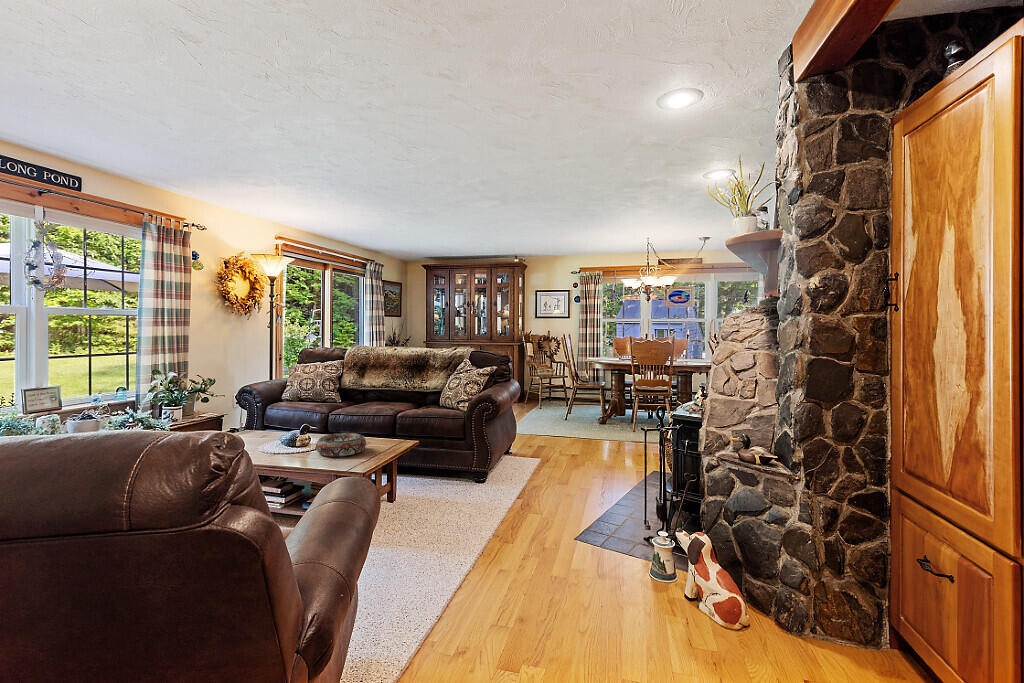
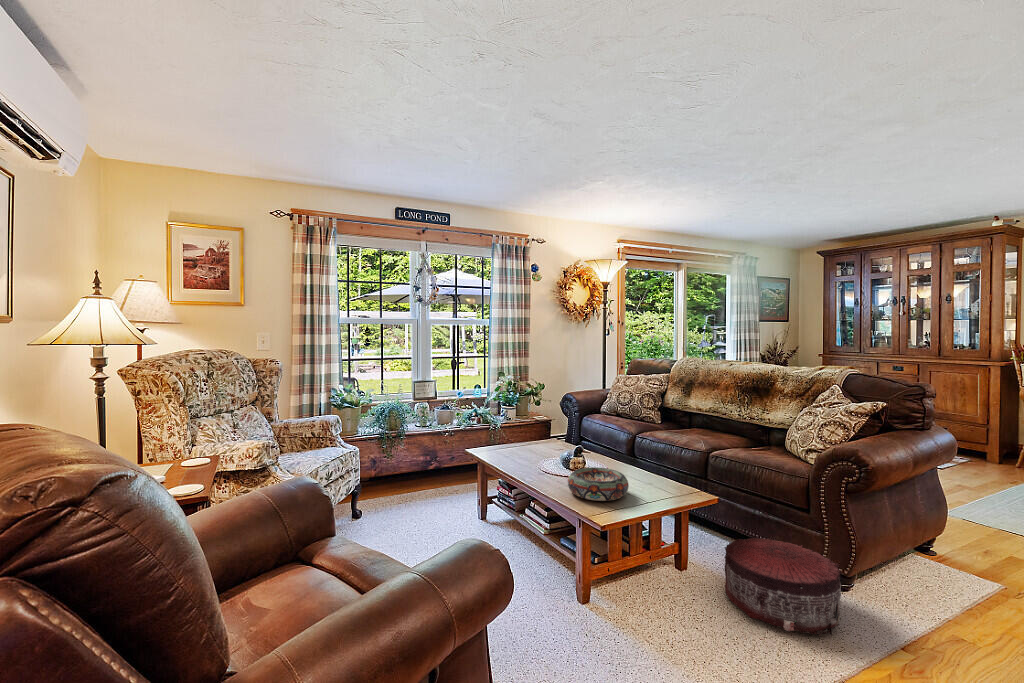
pouf: none [427,457,490,504] -> present [725,537,841,636]

